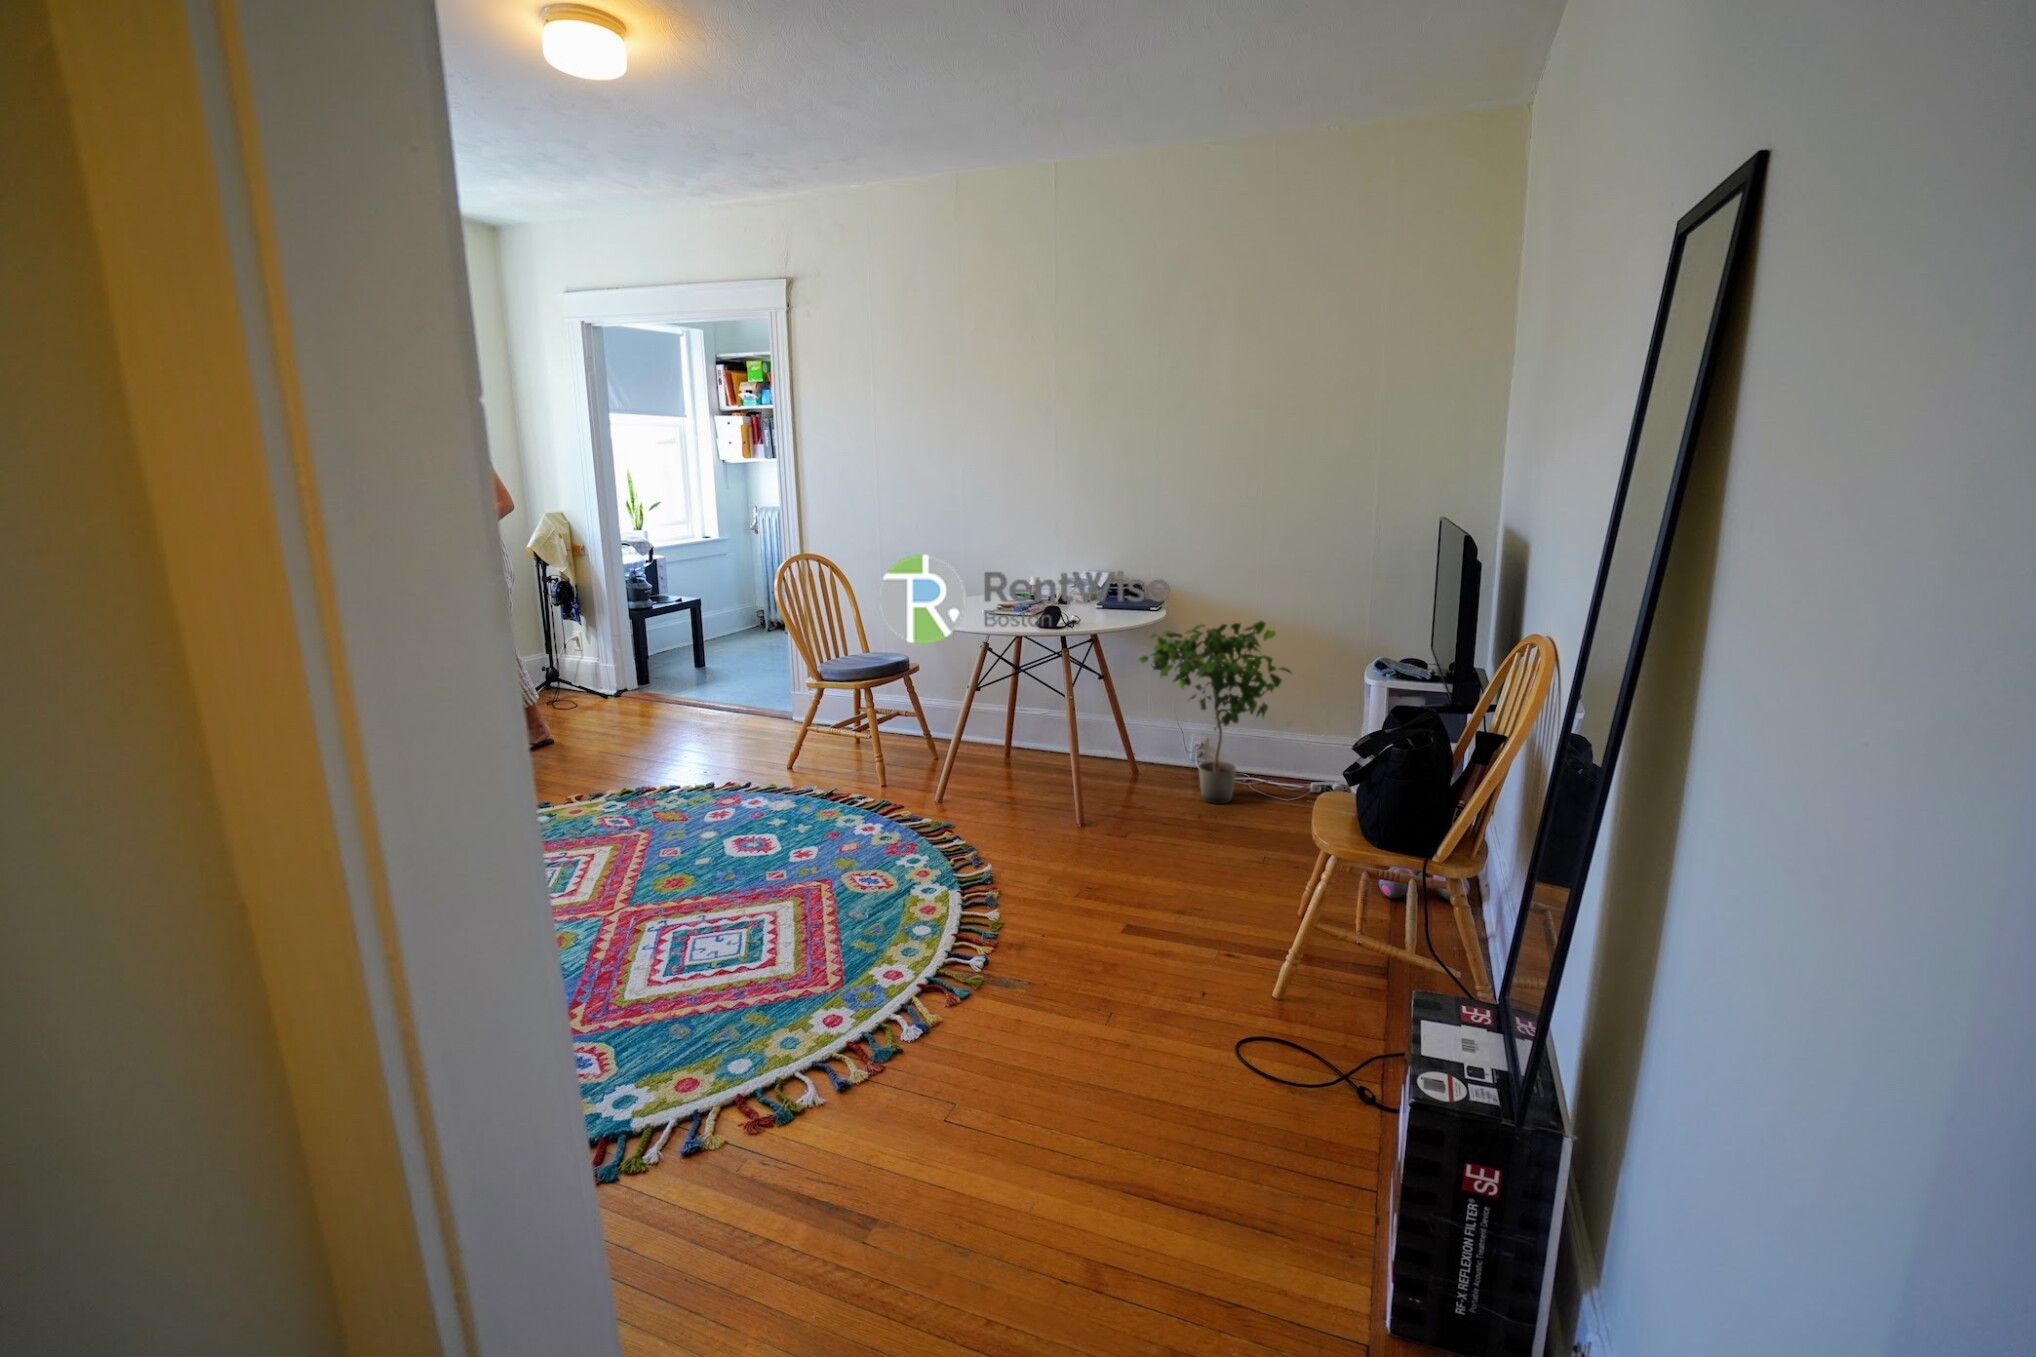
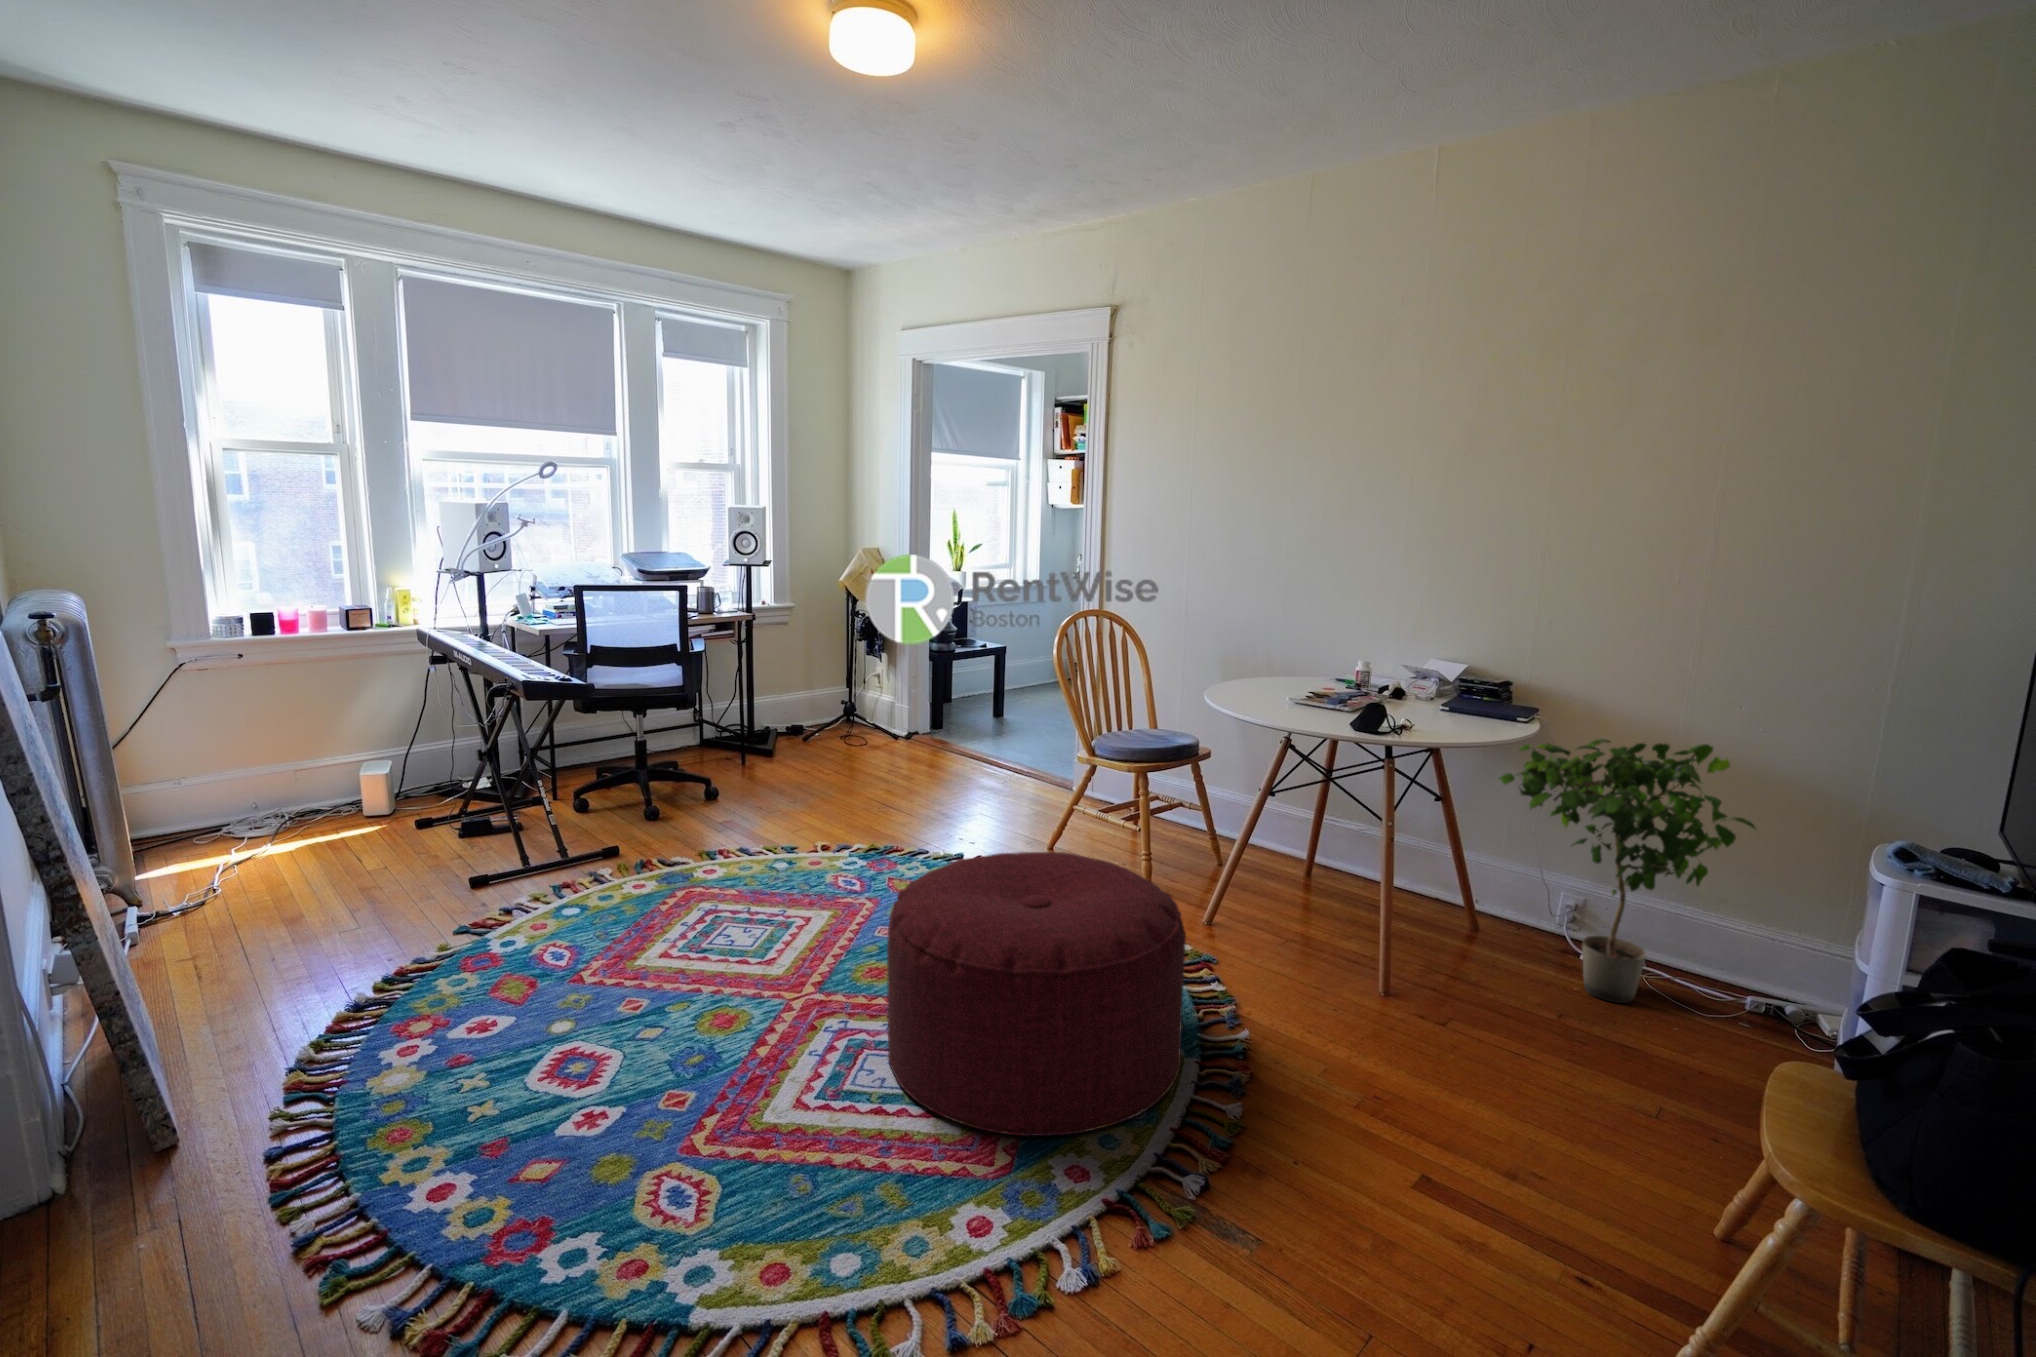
ottoman: none [700,755,947,966] -> present [887,852,1186,1136]

